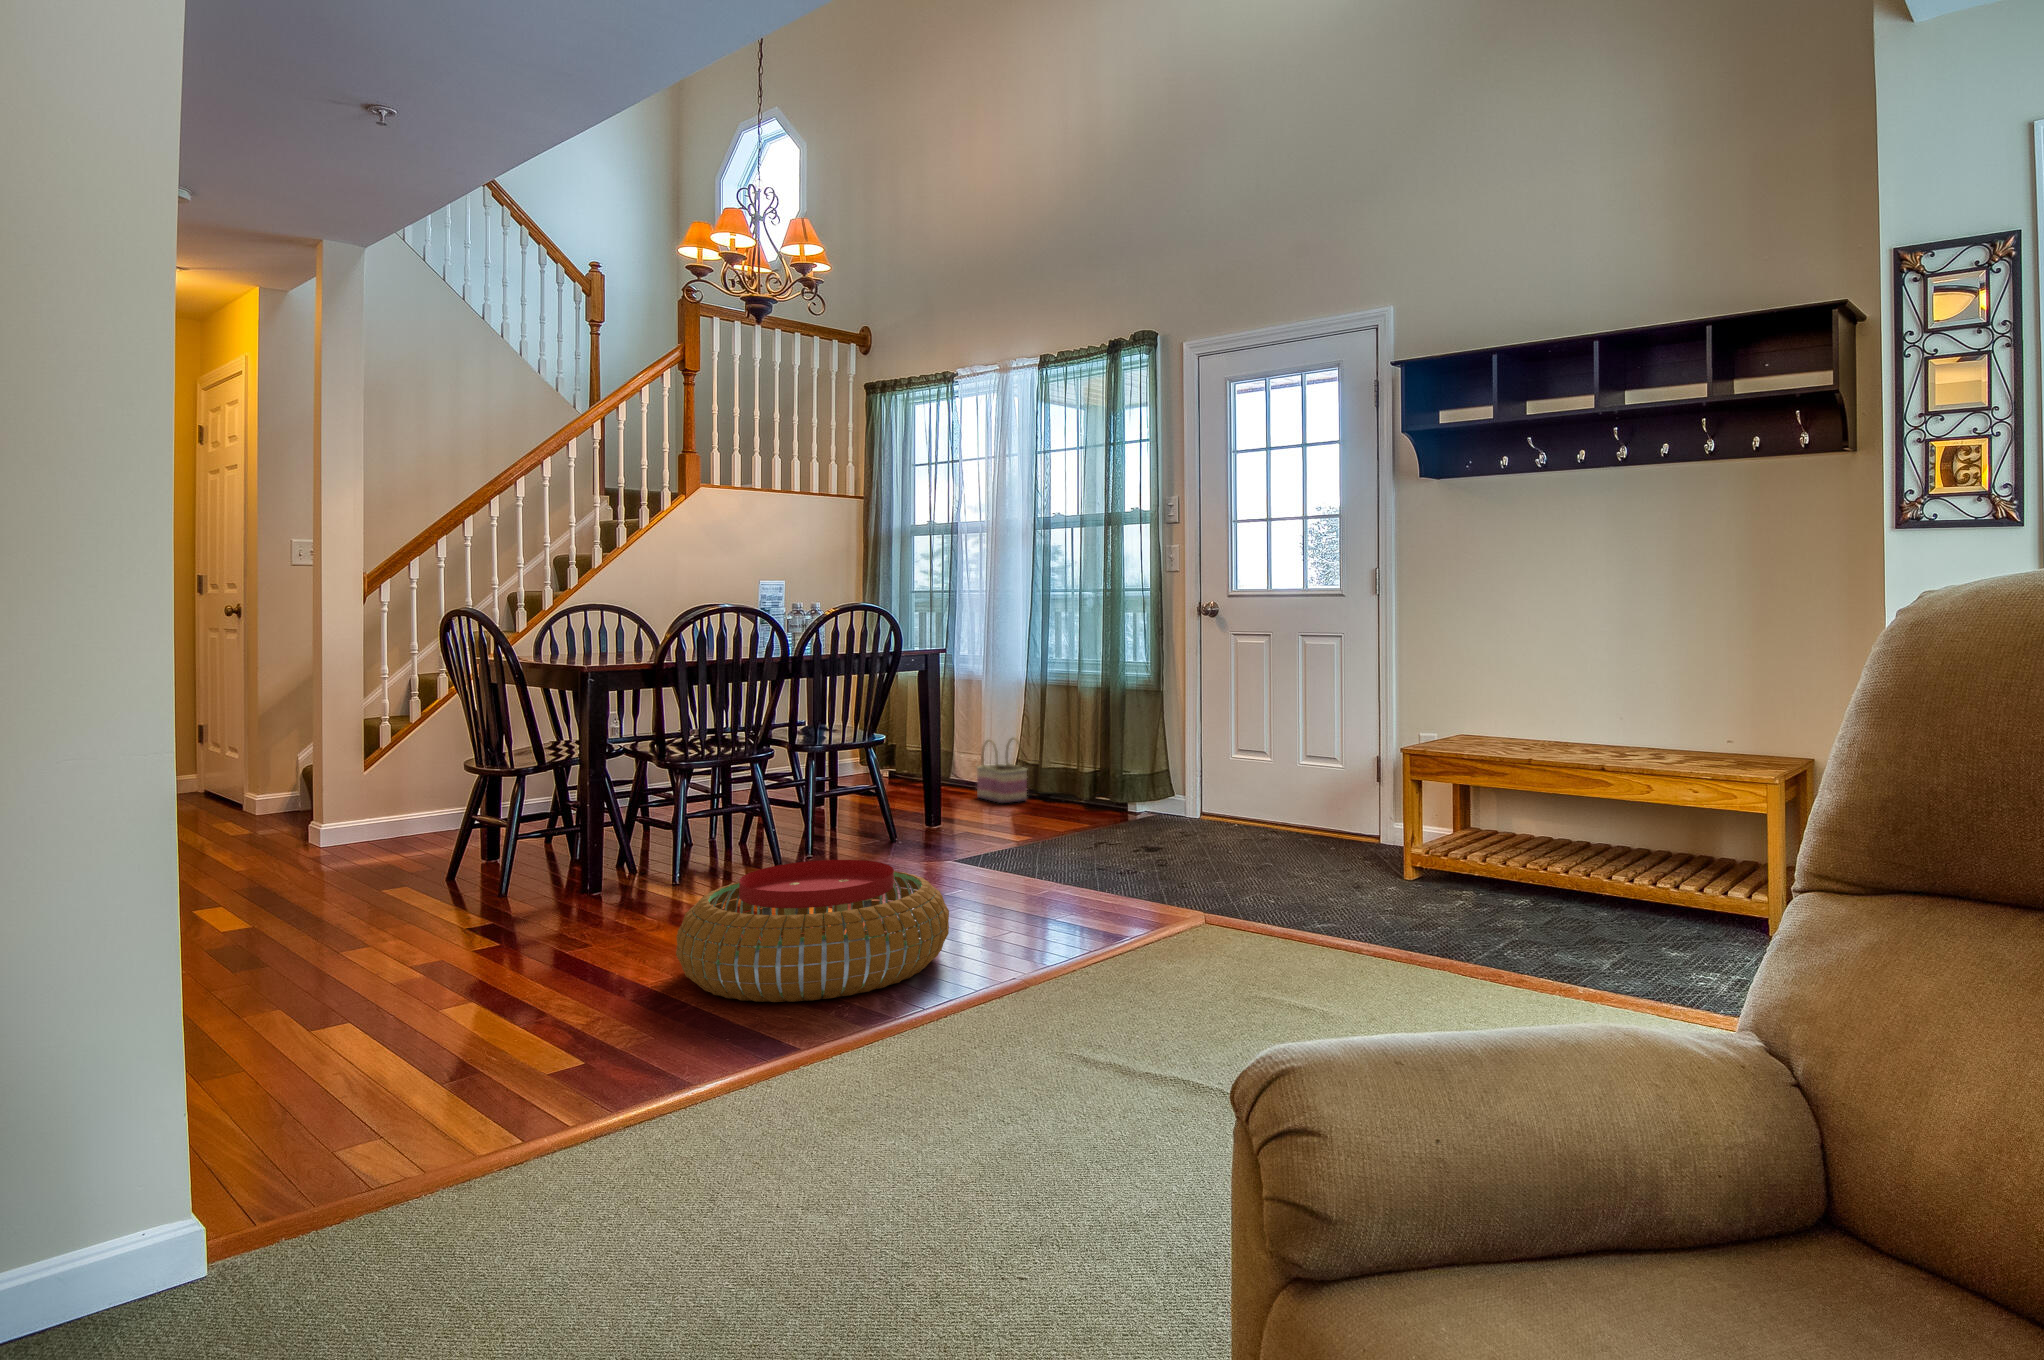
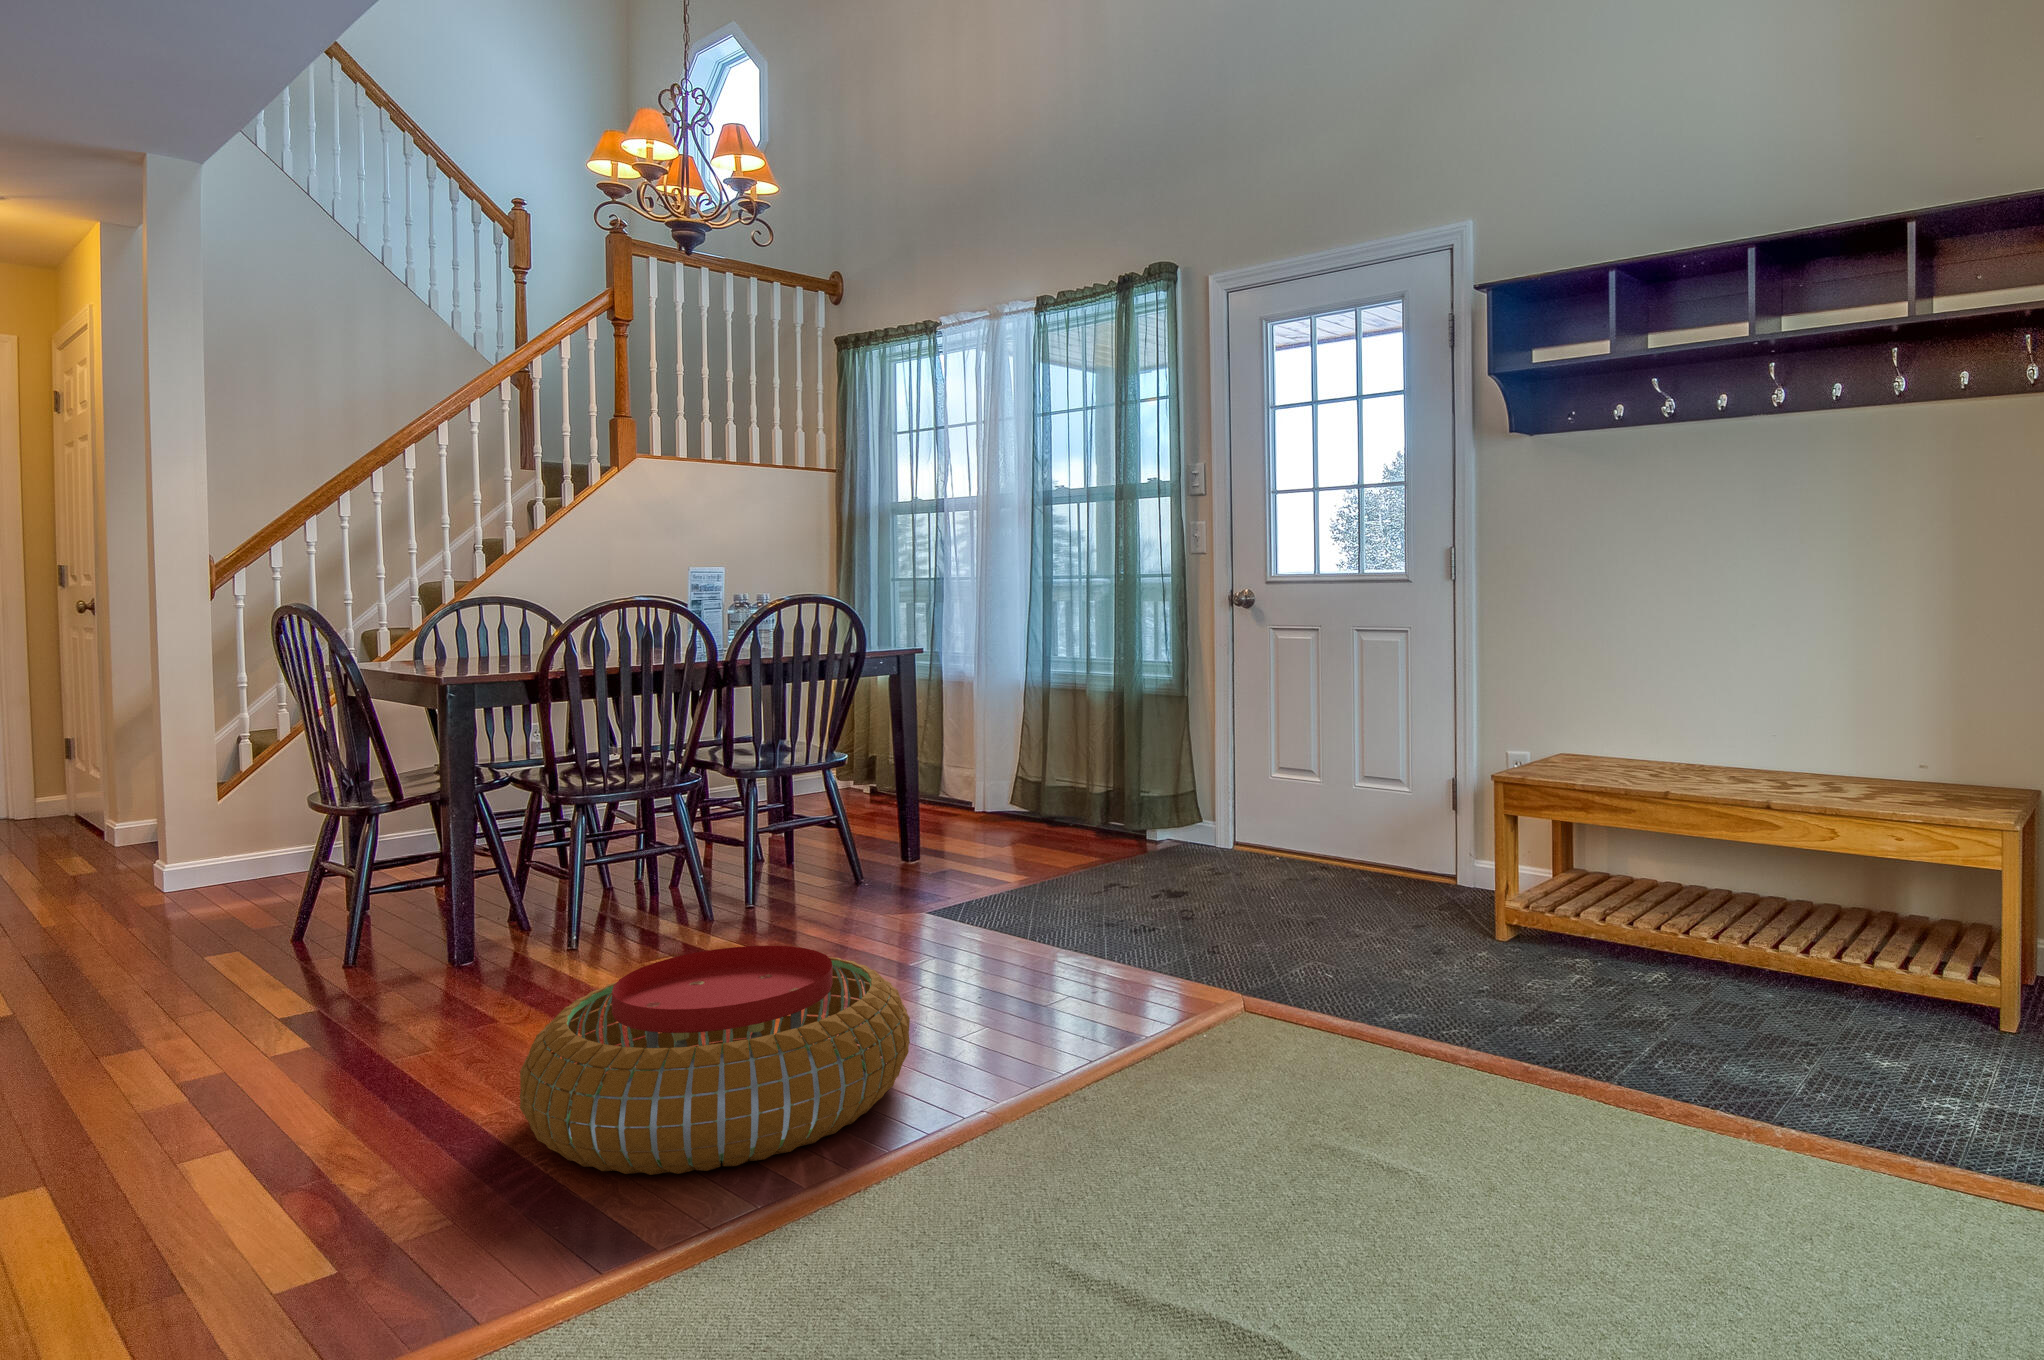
basket: present [977,738,1027,803] -> none [963,748,1023,828]

